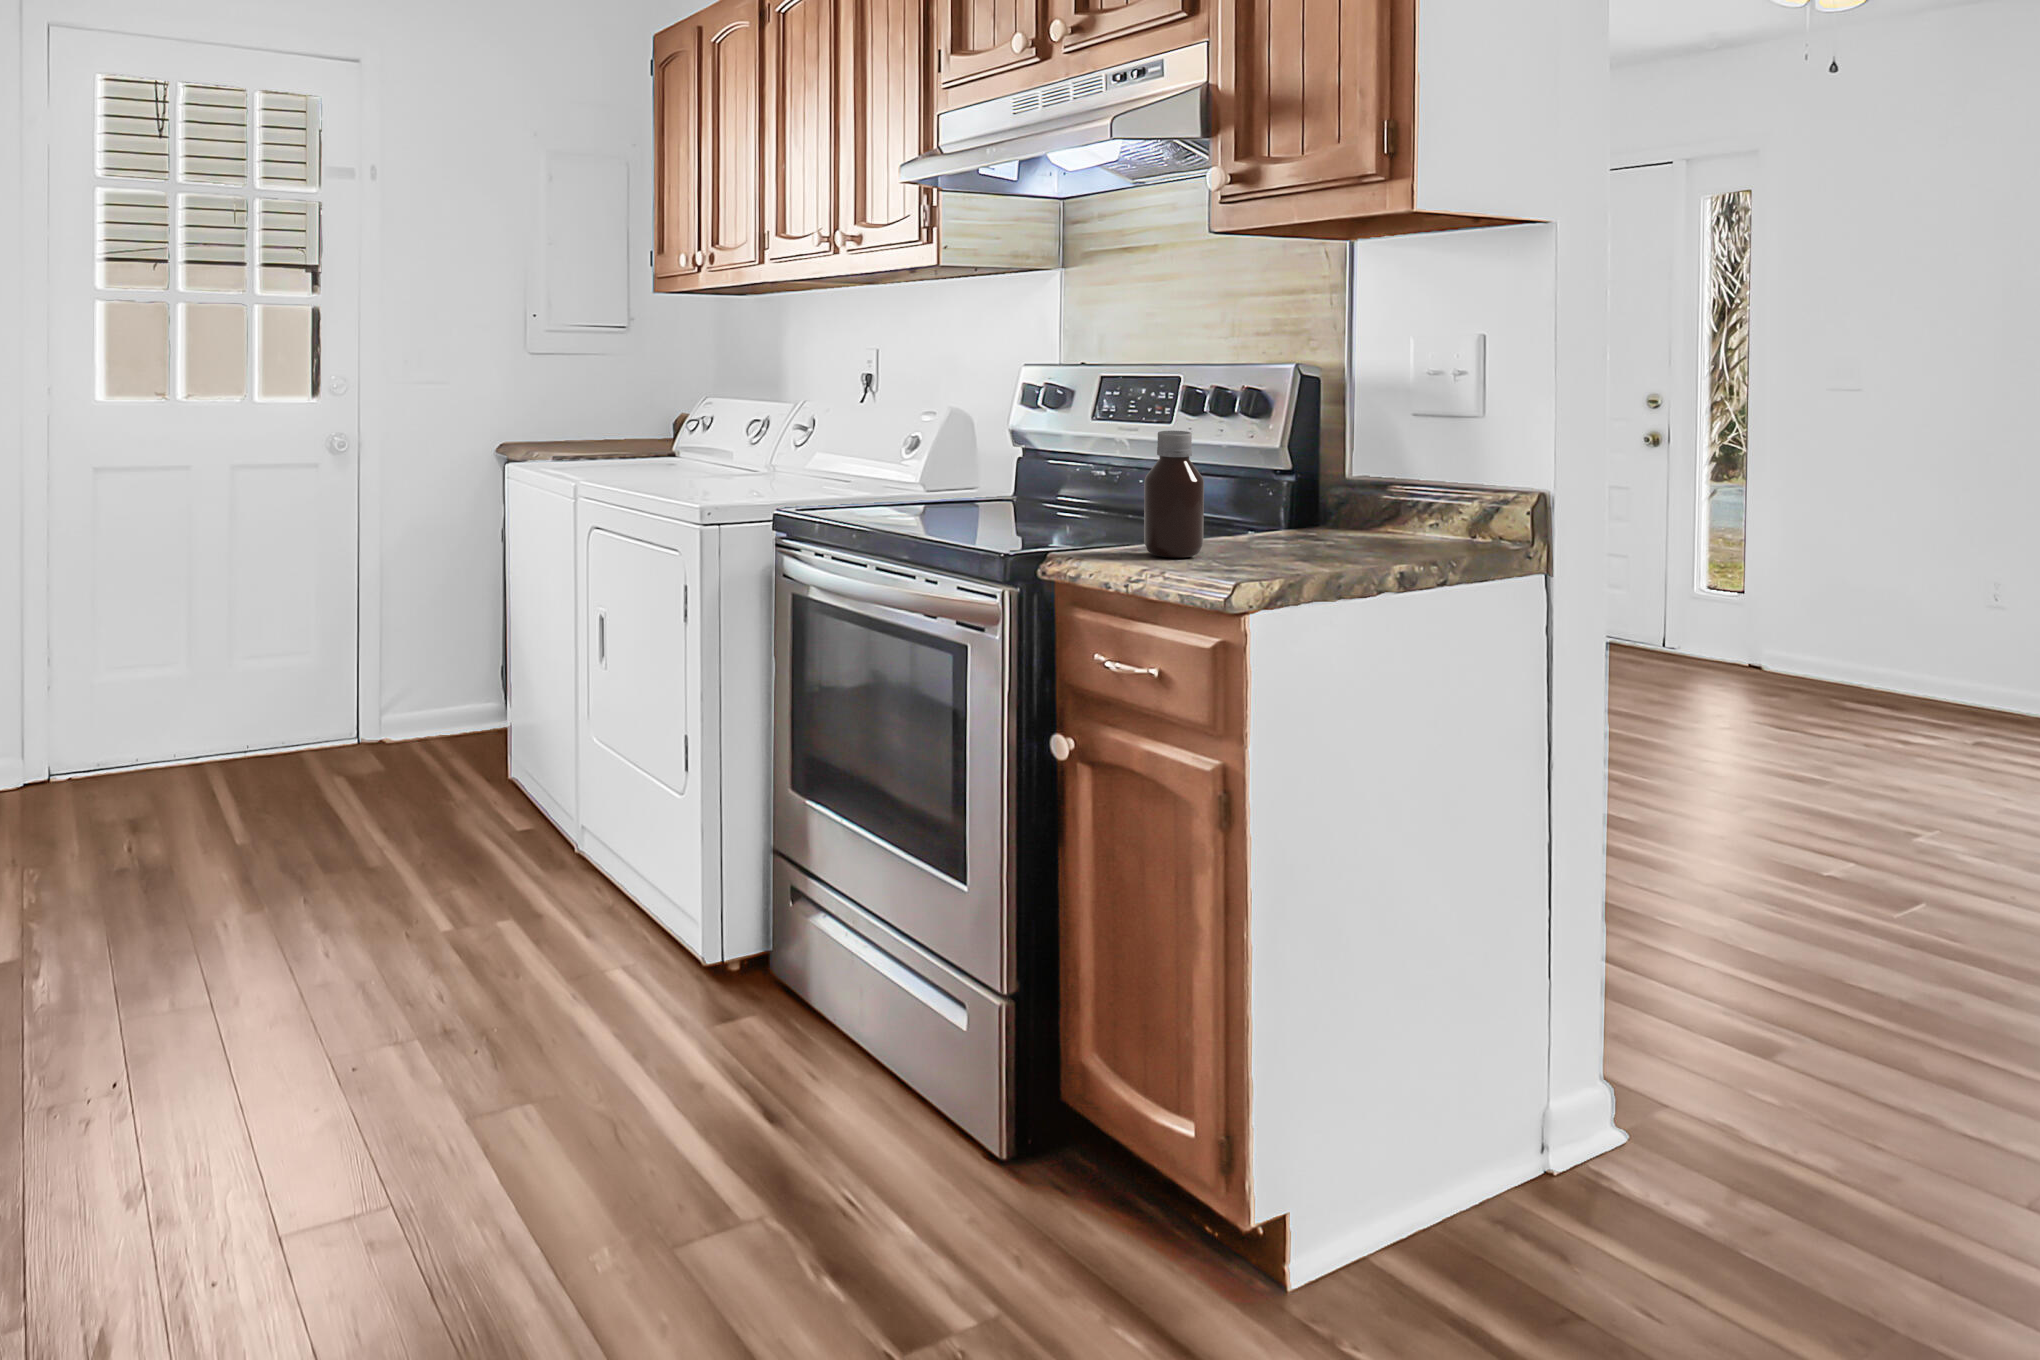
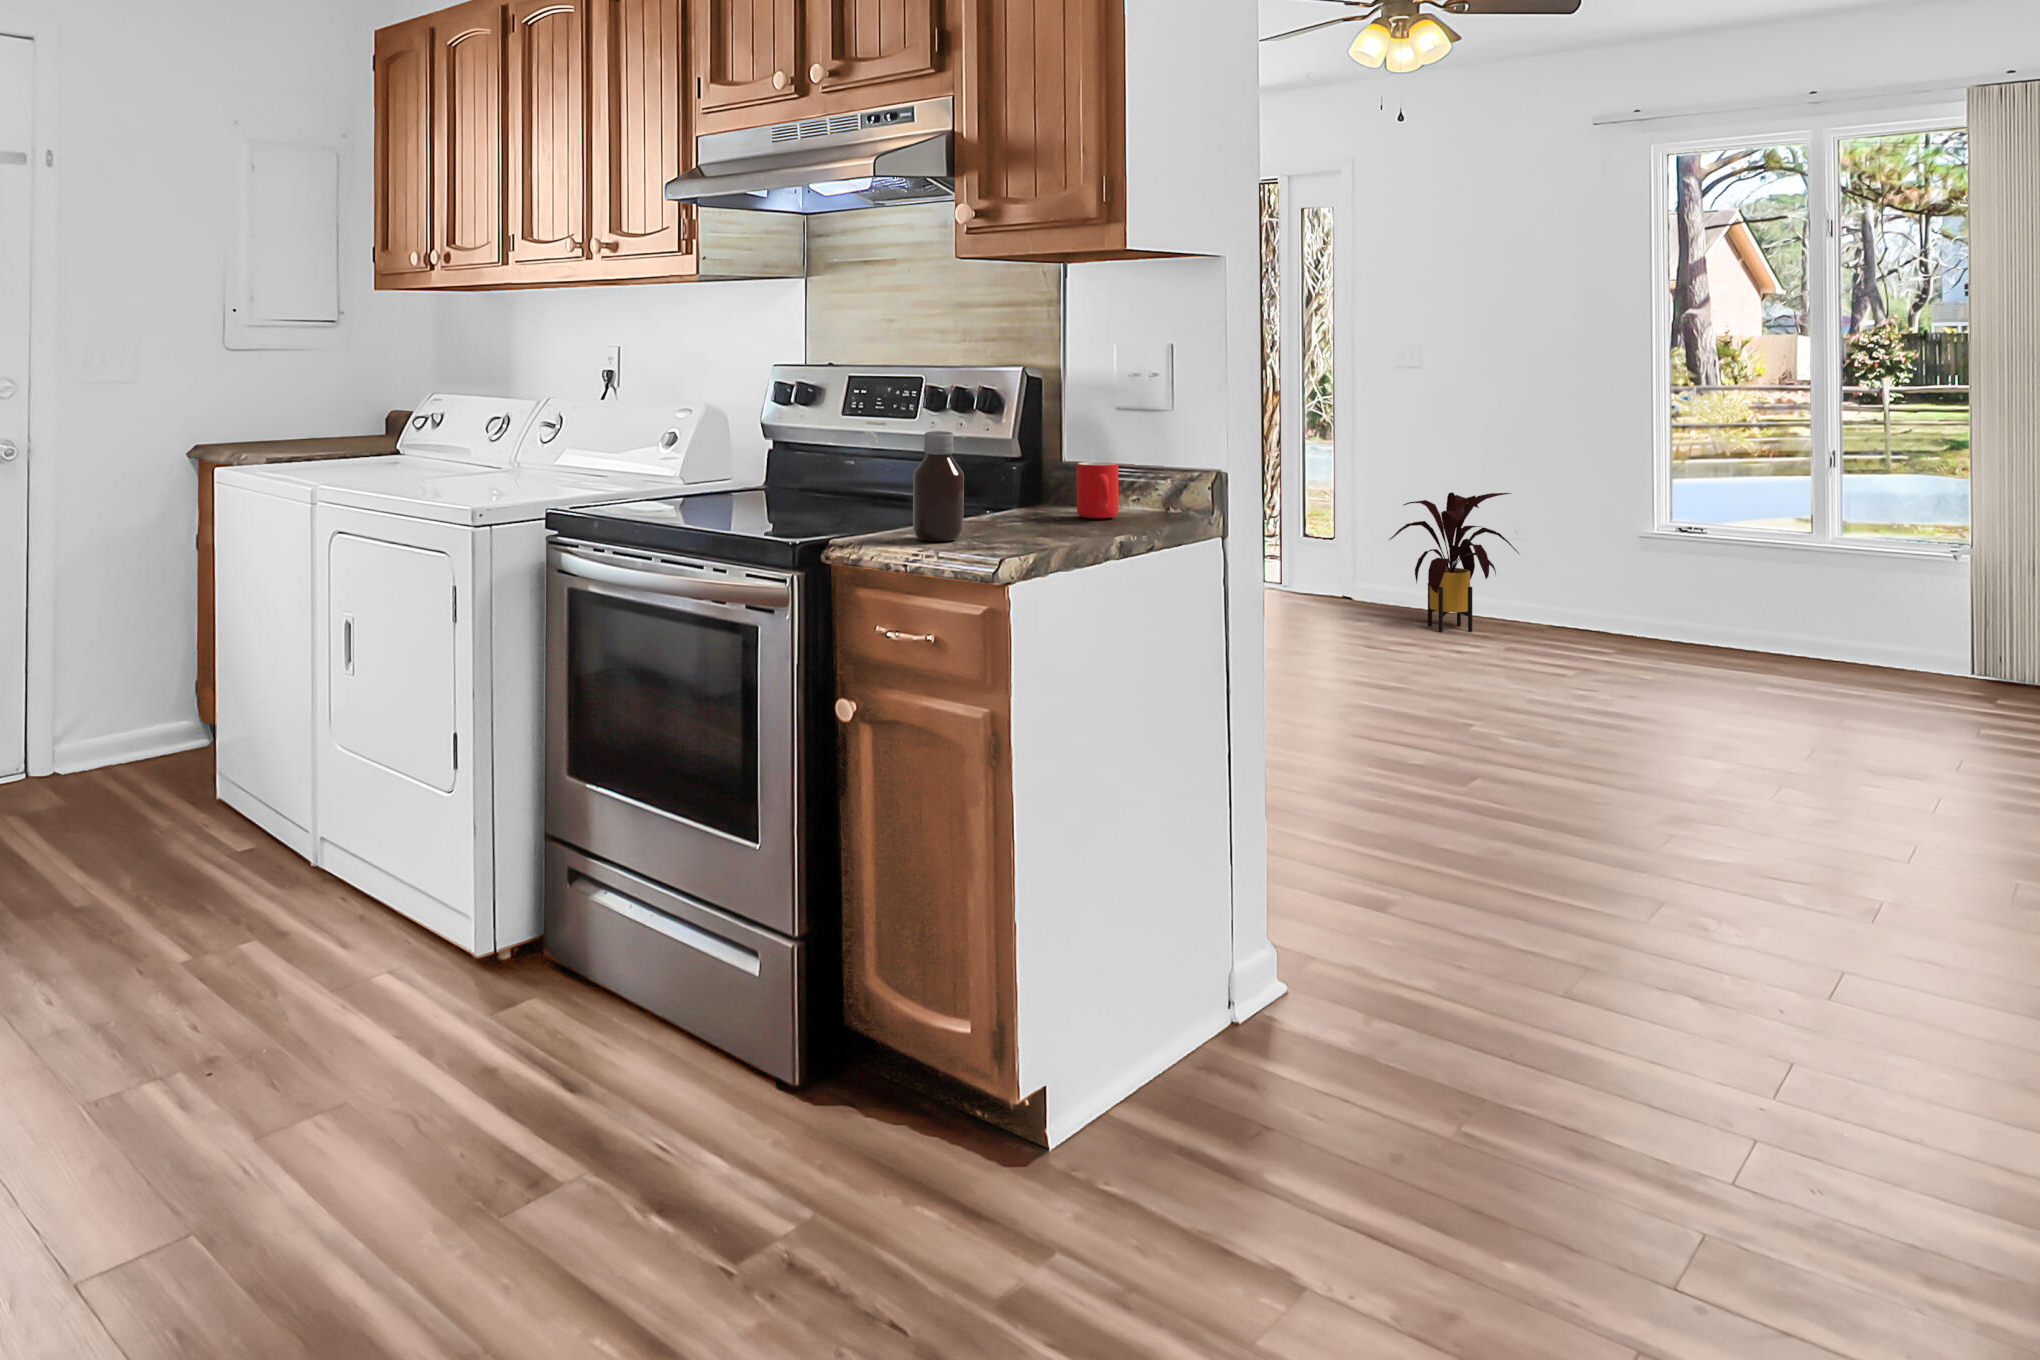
mug: none [1354,473,1407,540] -> present [1077,462,1119,518]
house plant: none [1811,533,2005,710] -> present [1389,492,1519,632]

